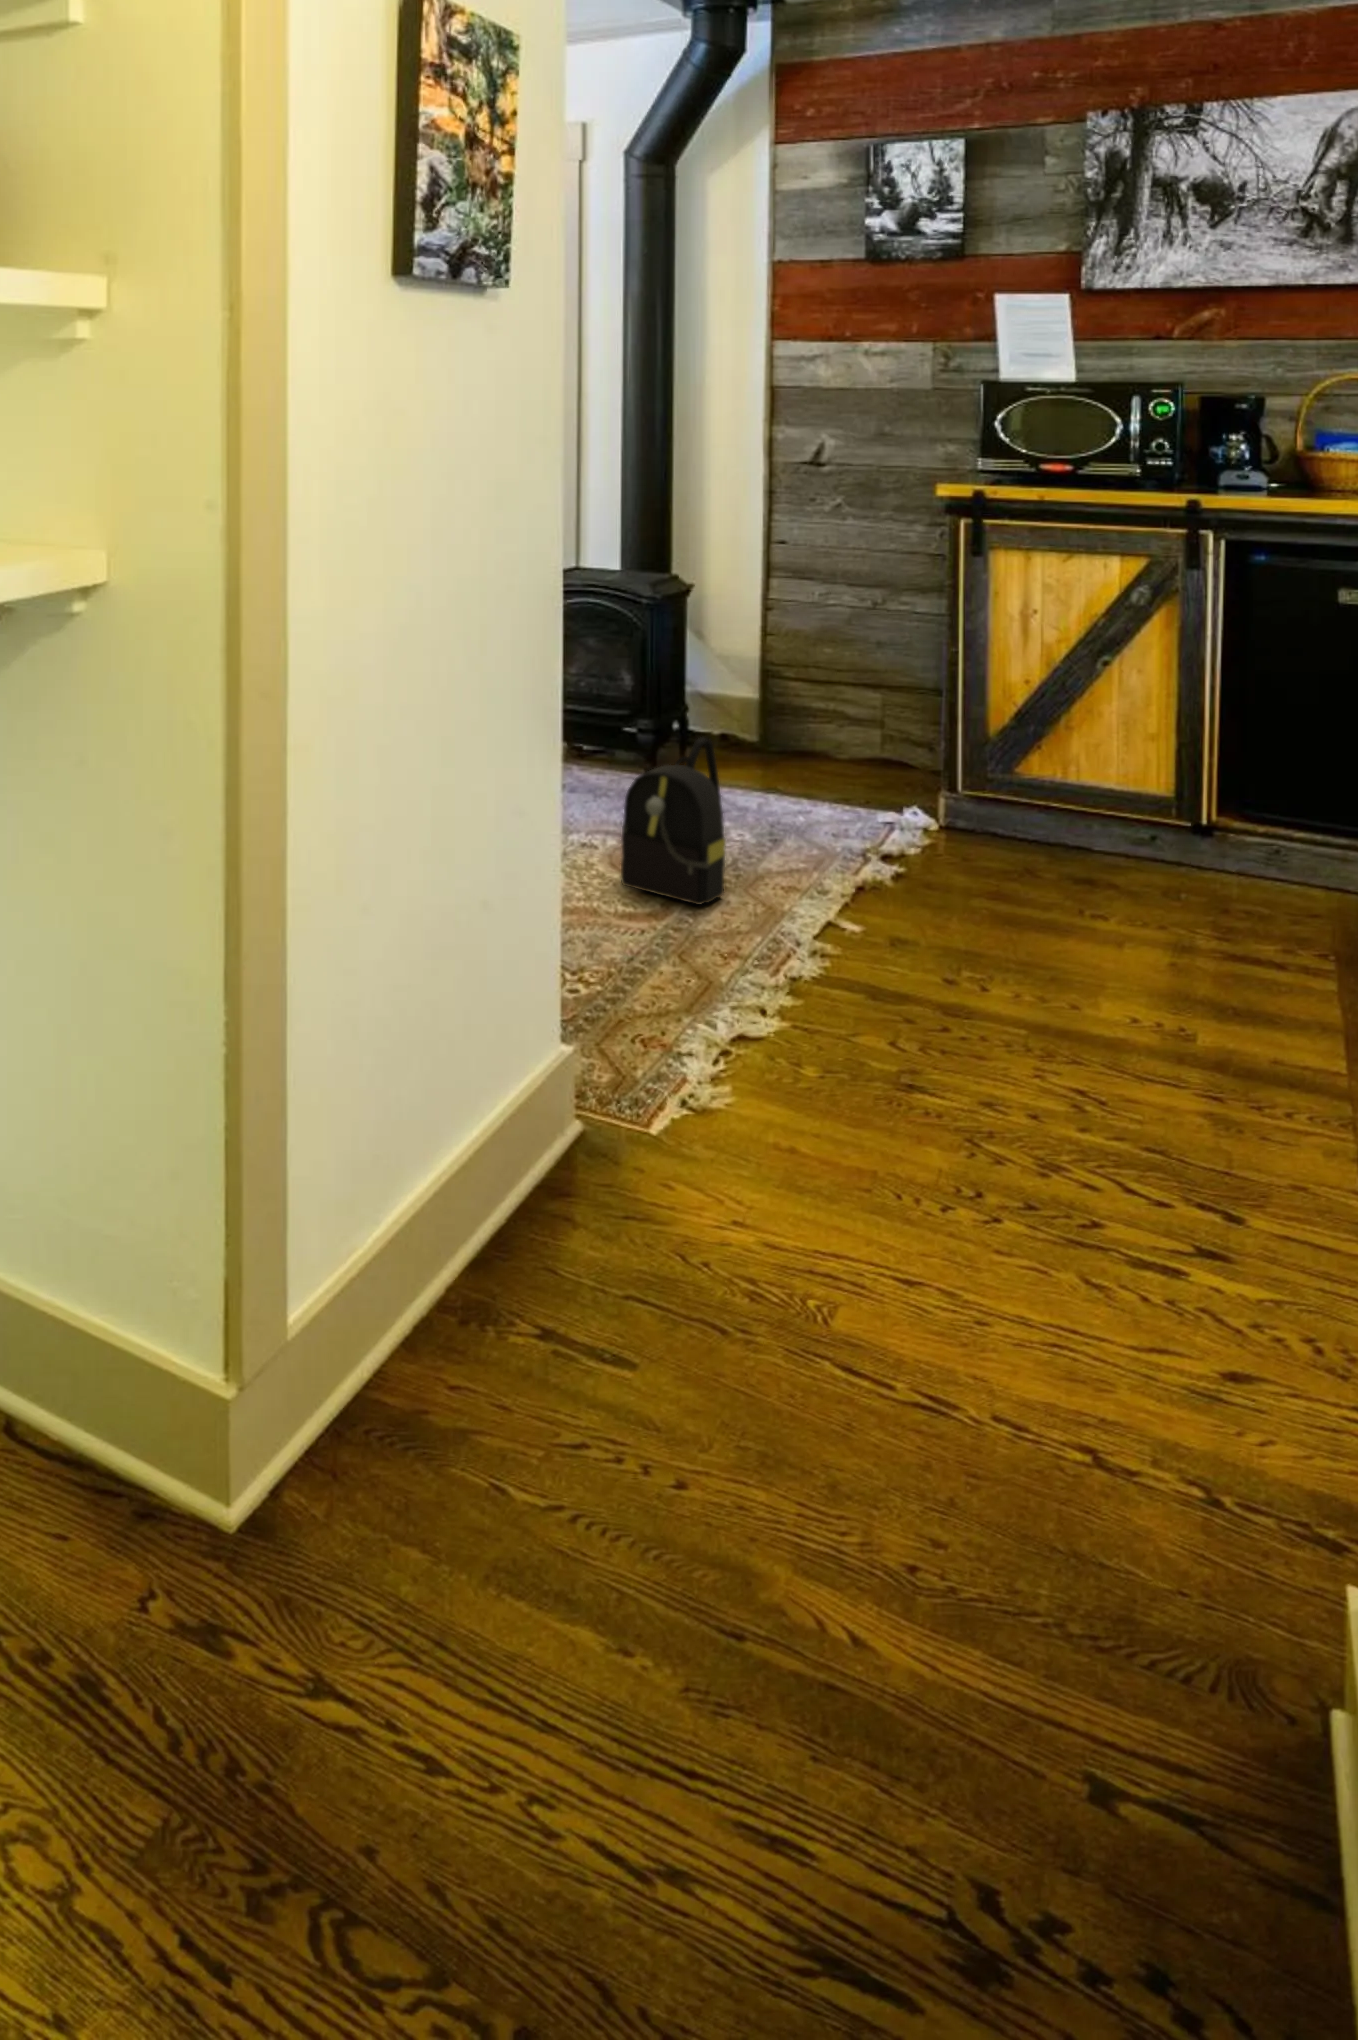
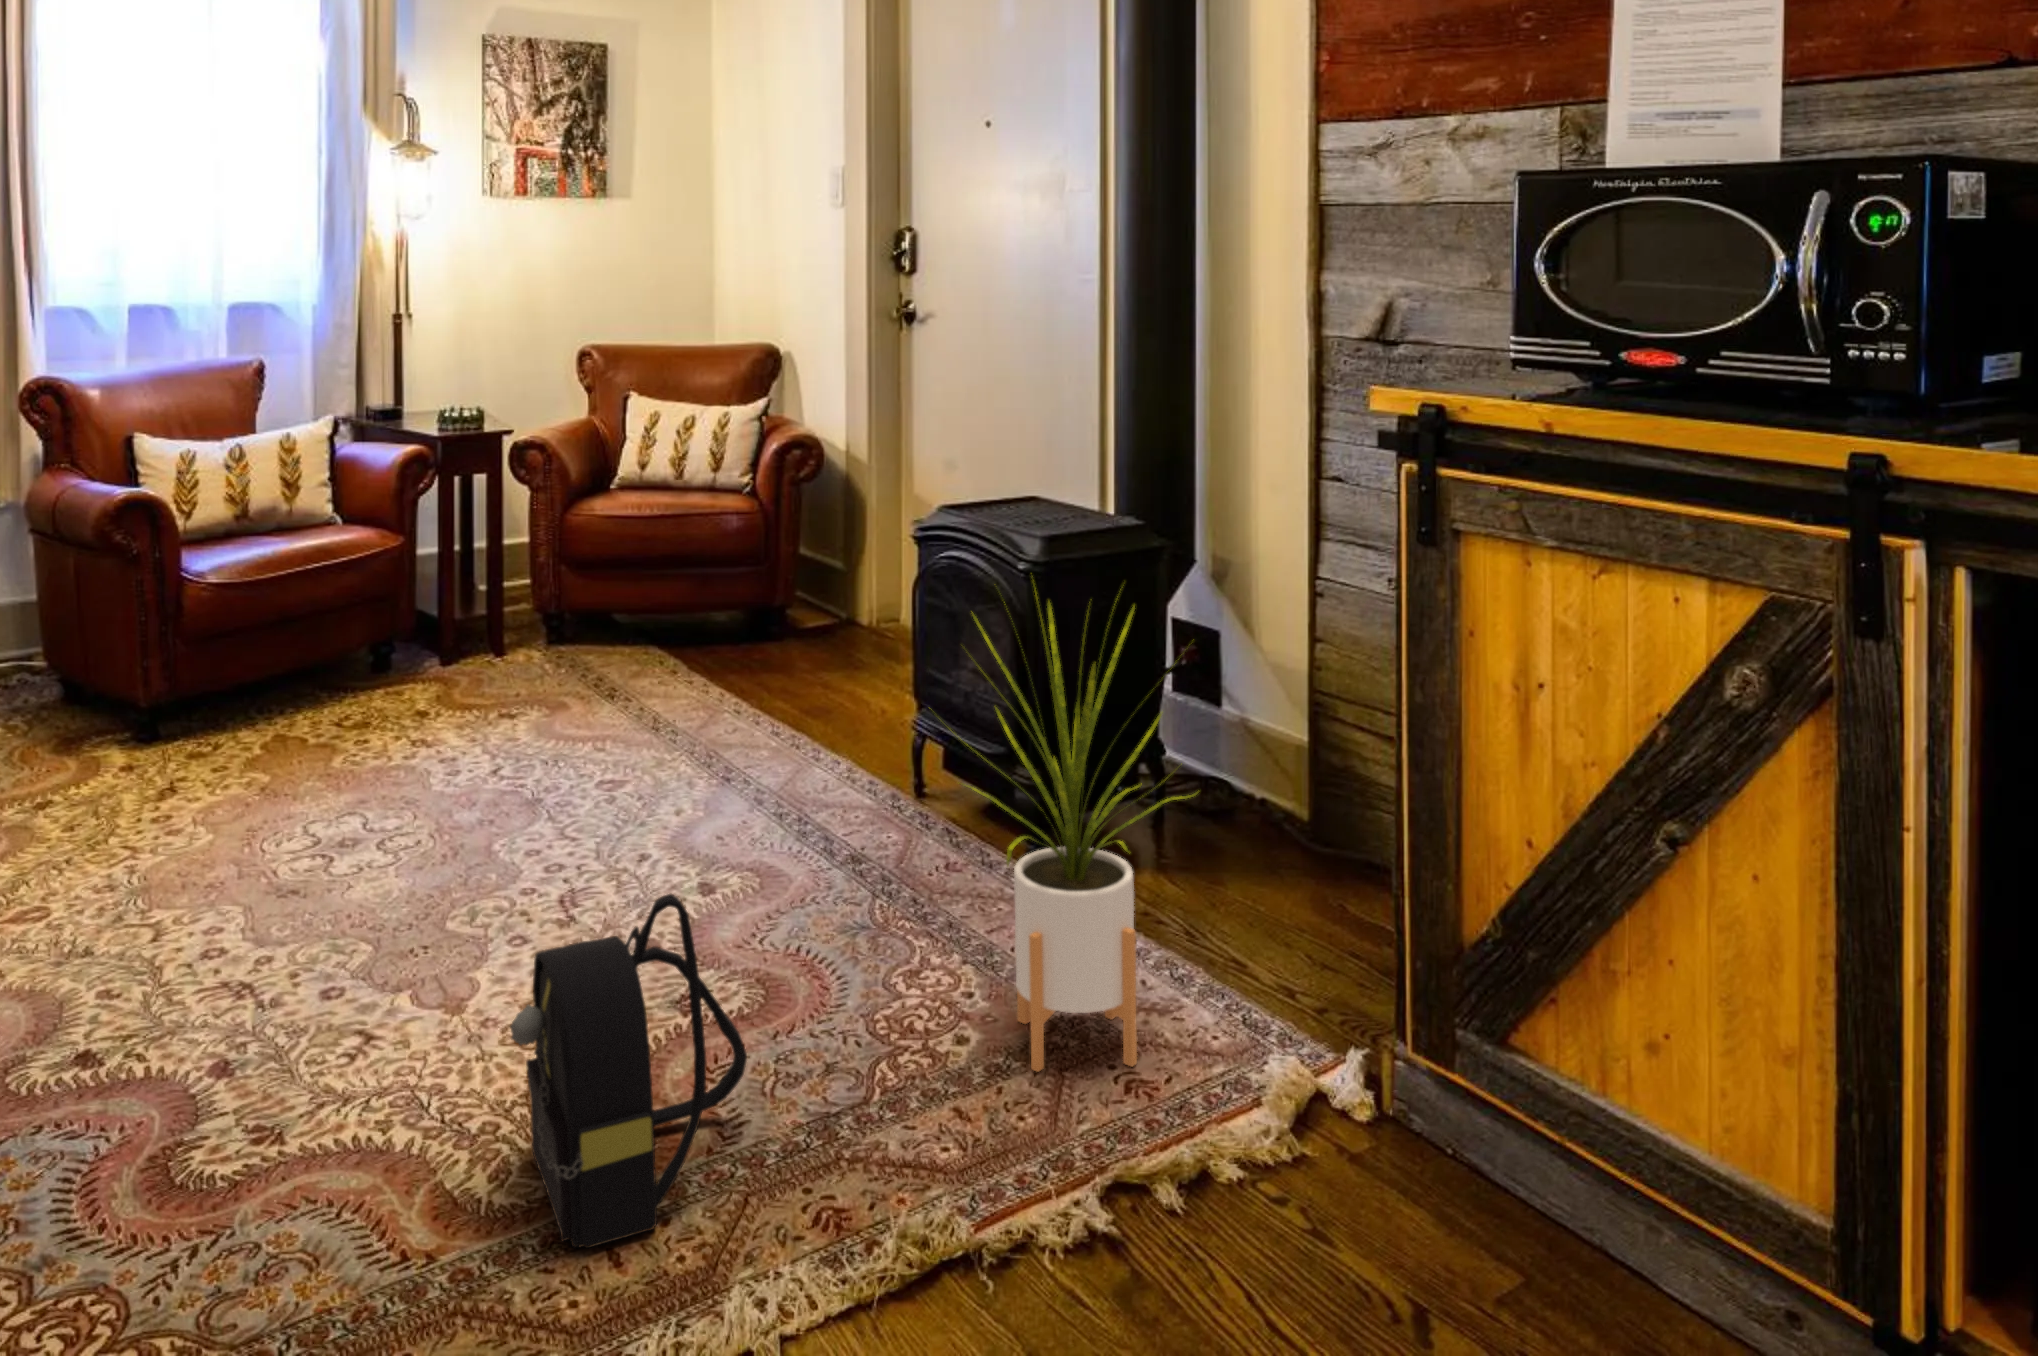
house plant: none [730,580,865,831] -> present [936,588,1197,1071]

